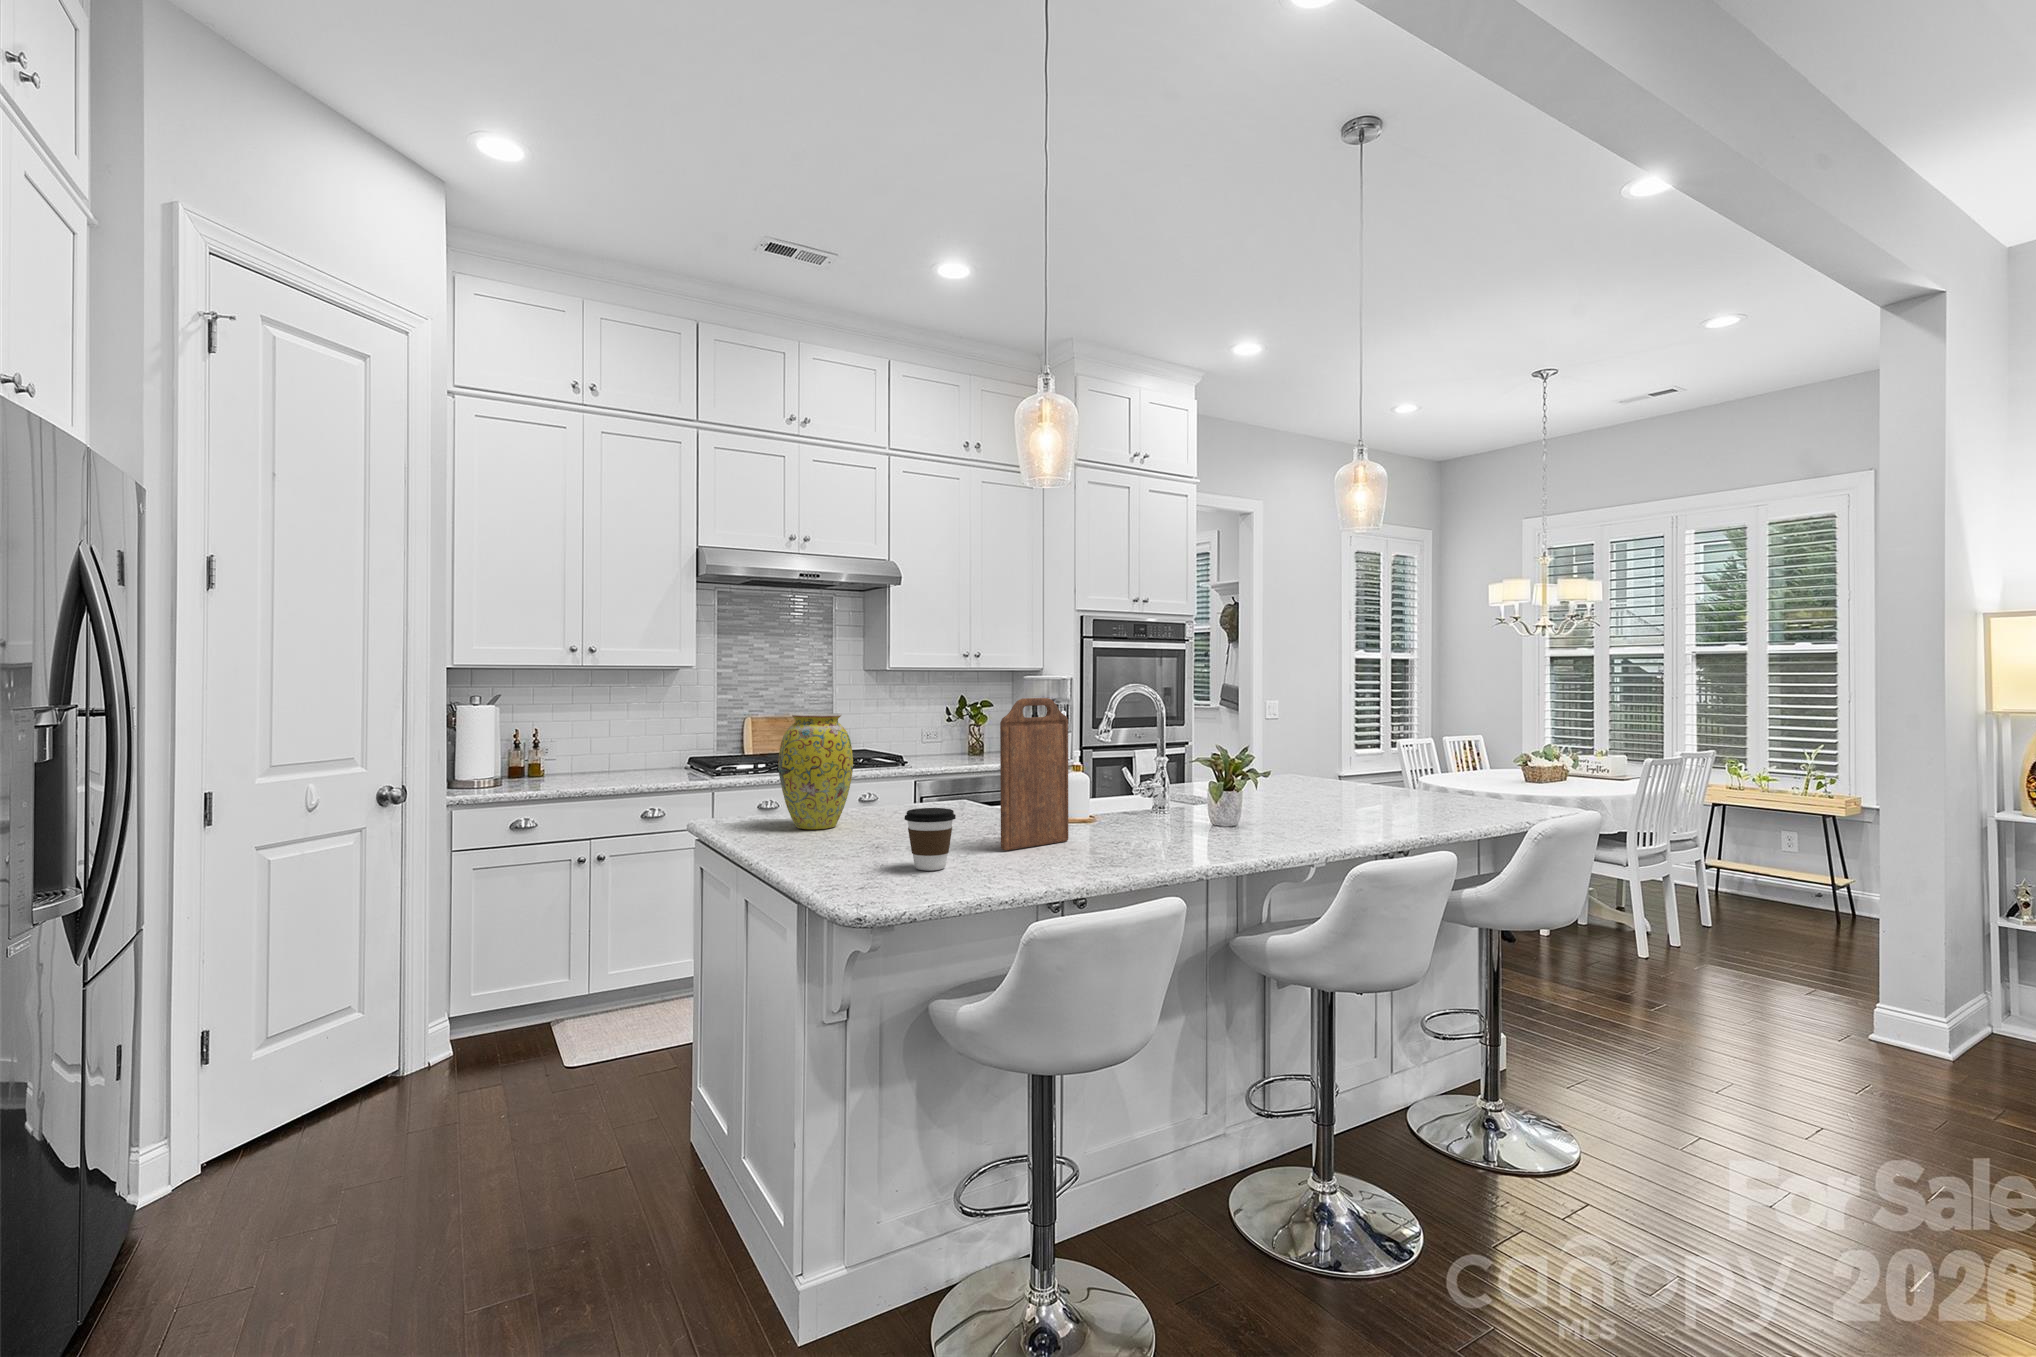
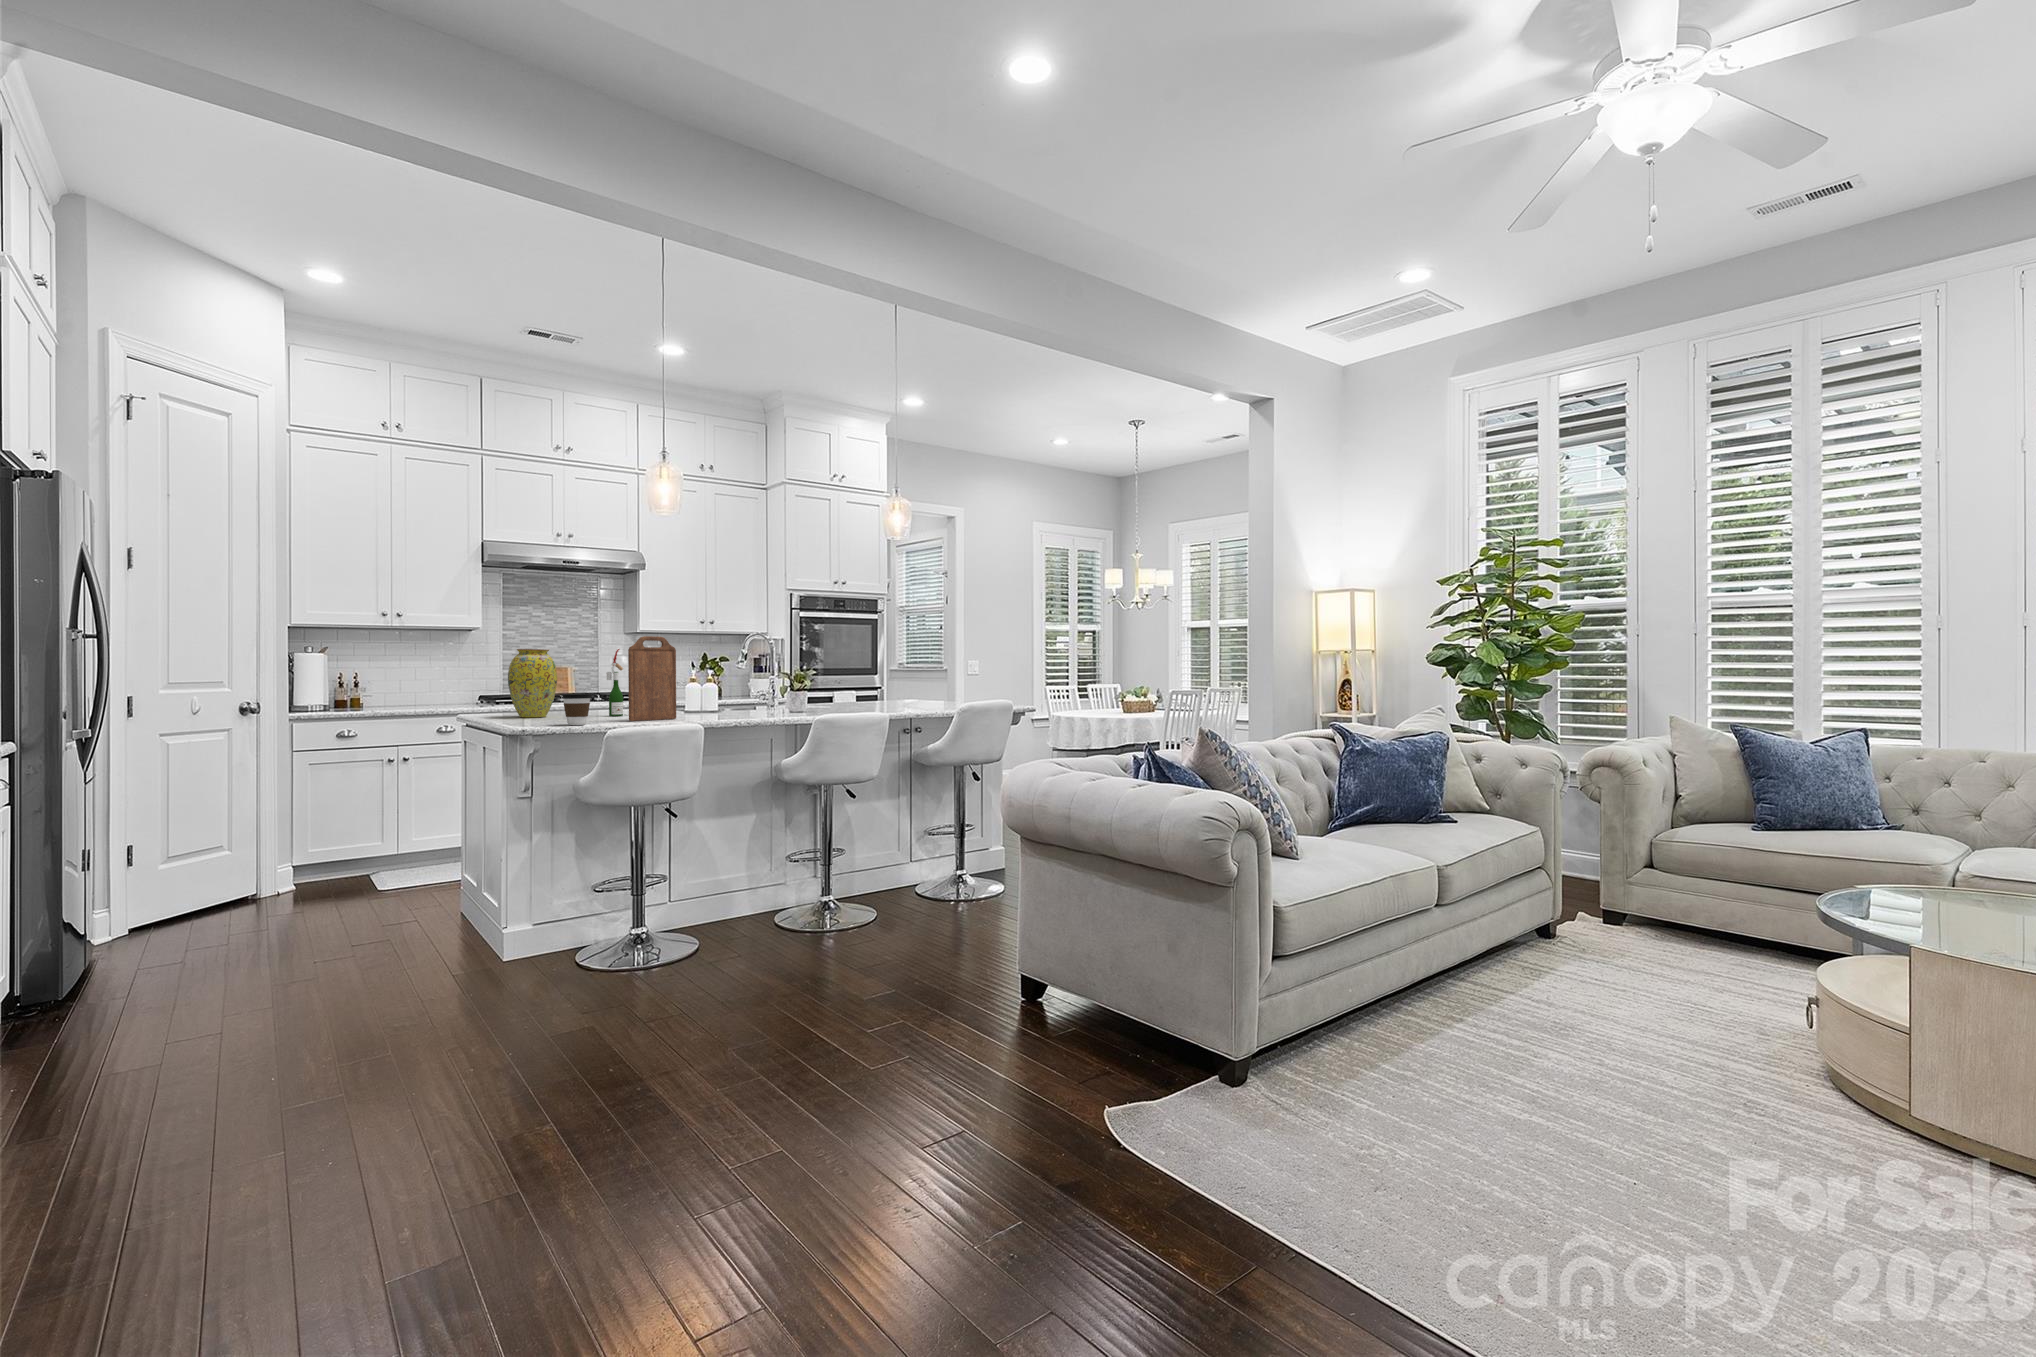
wine bottle: none [930,713,963,825] -> present [606,649,628,716]

